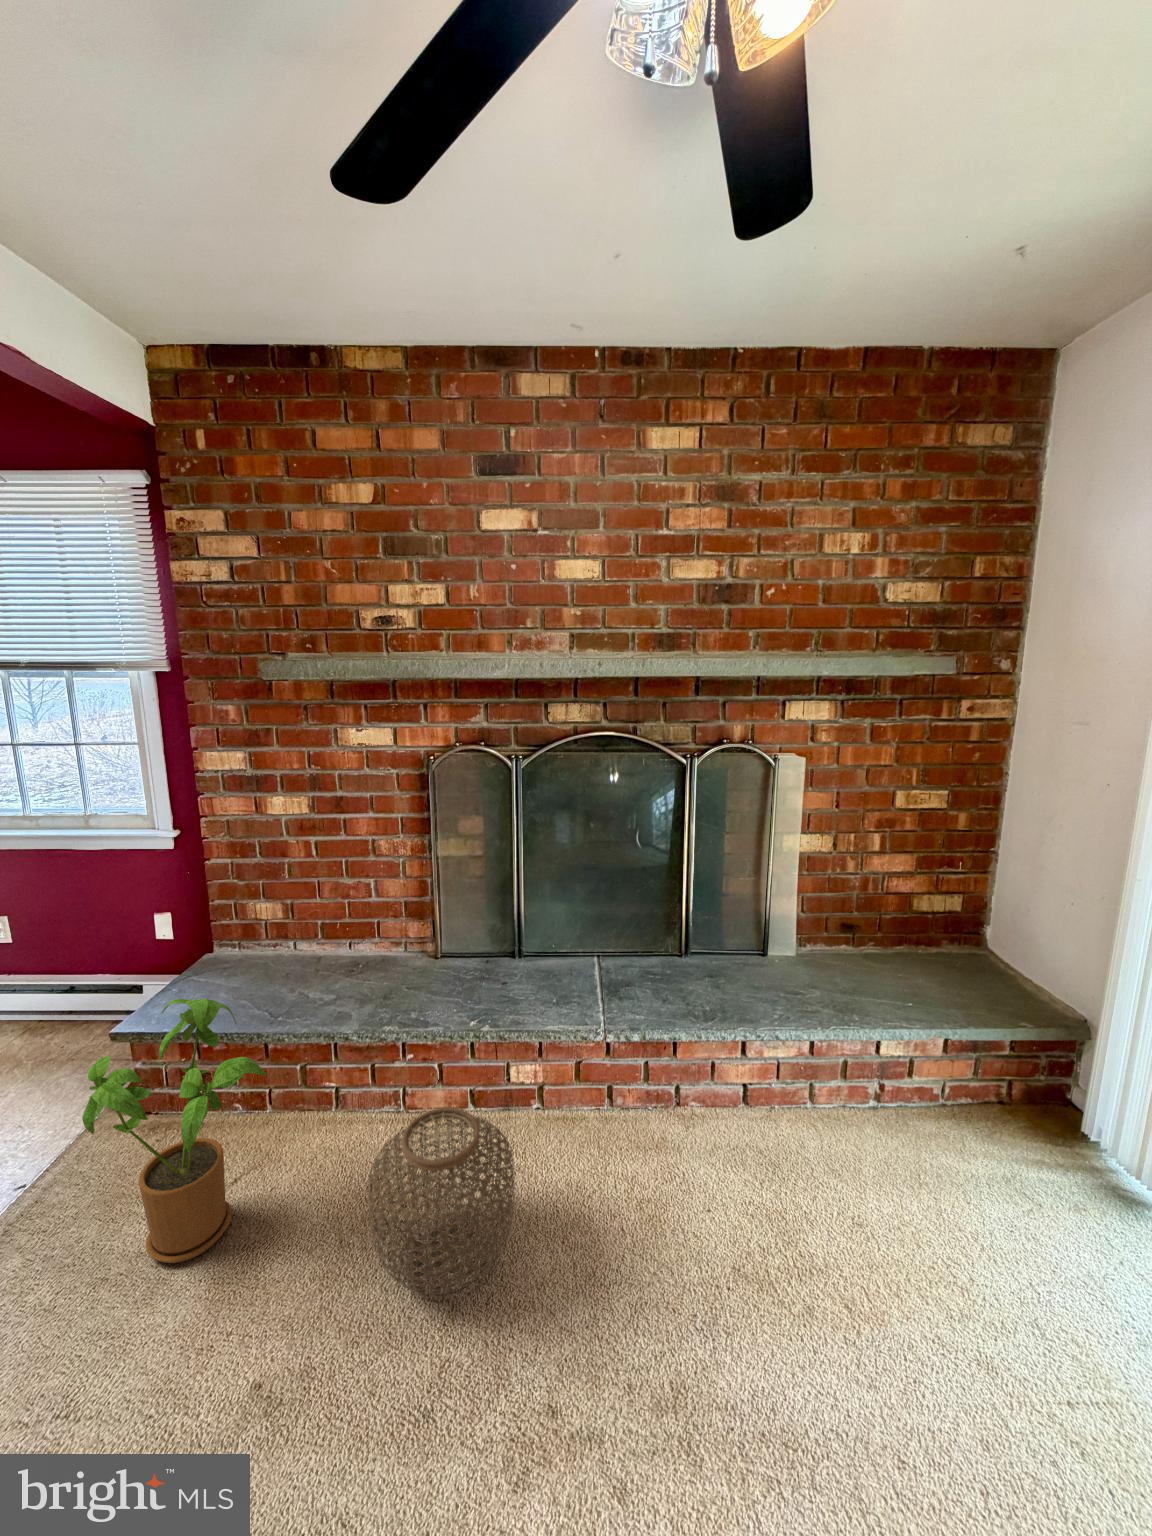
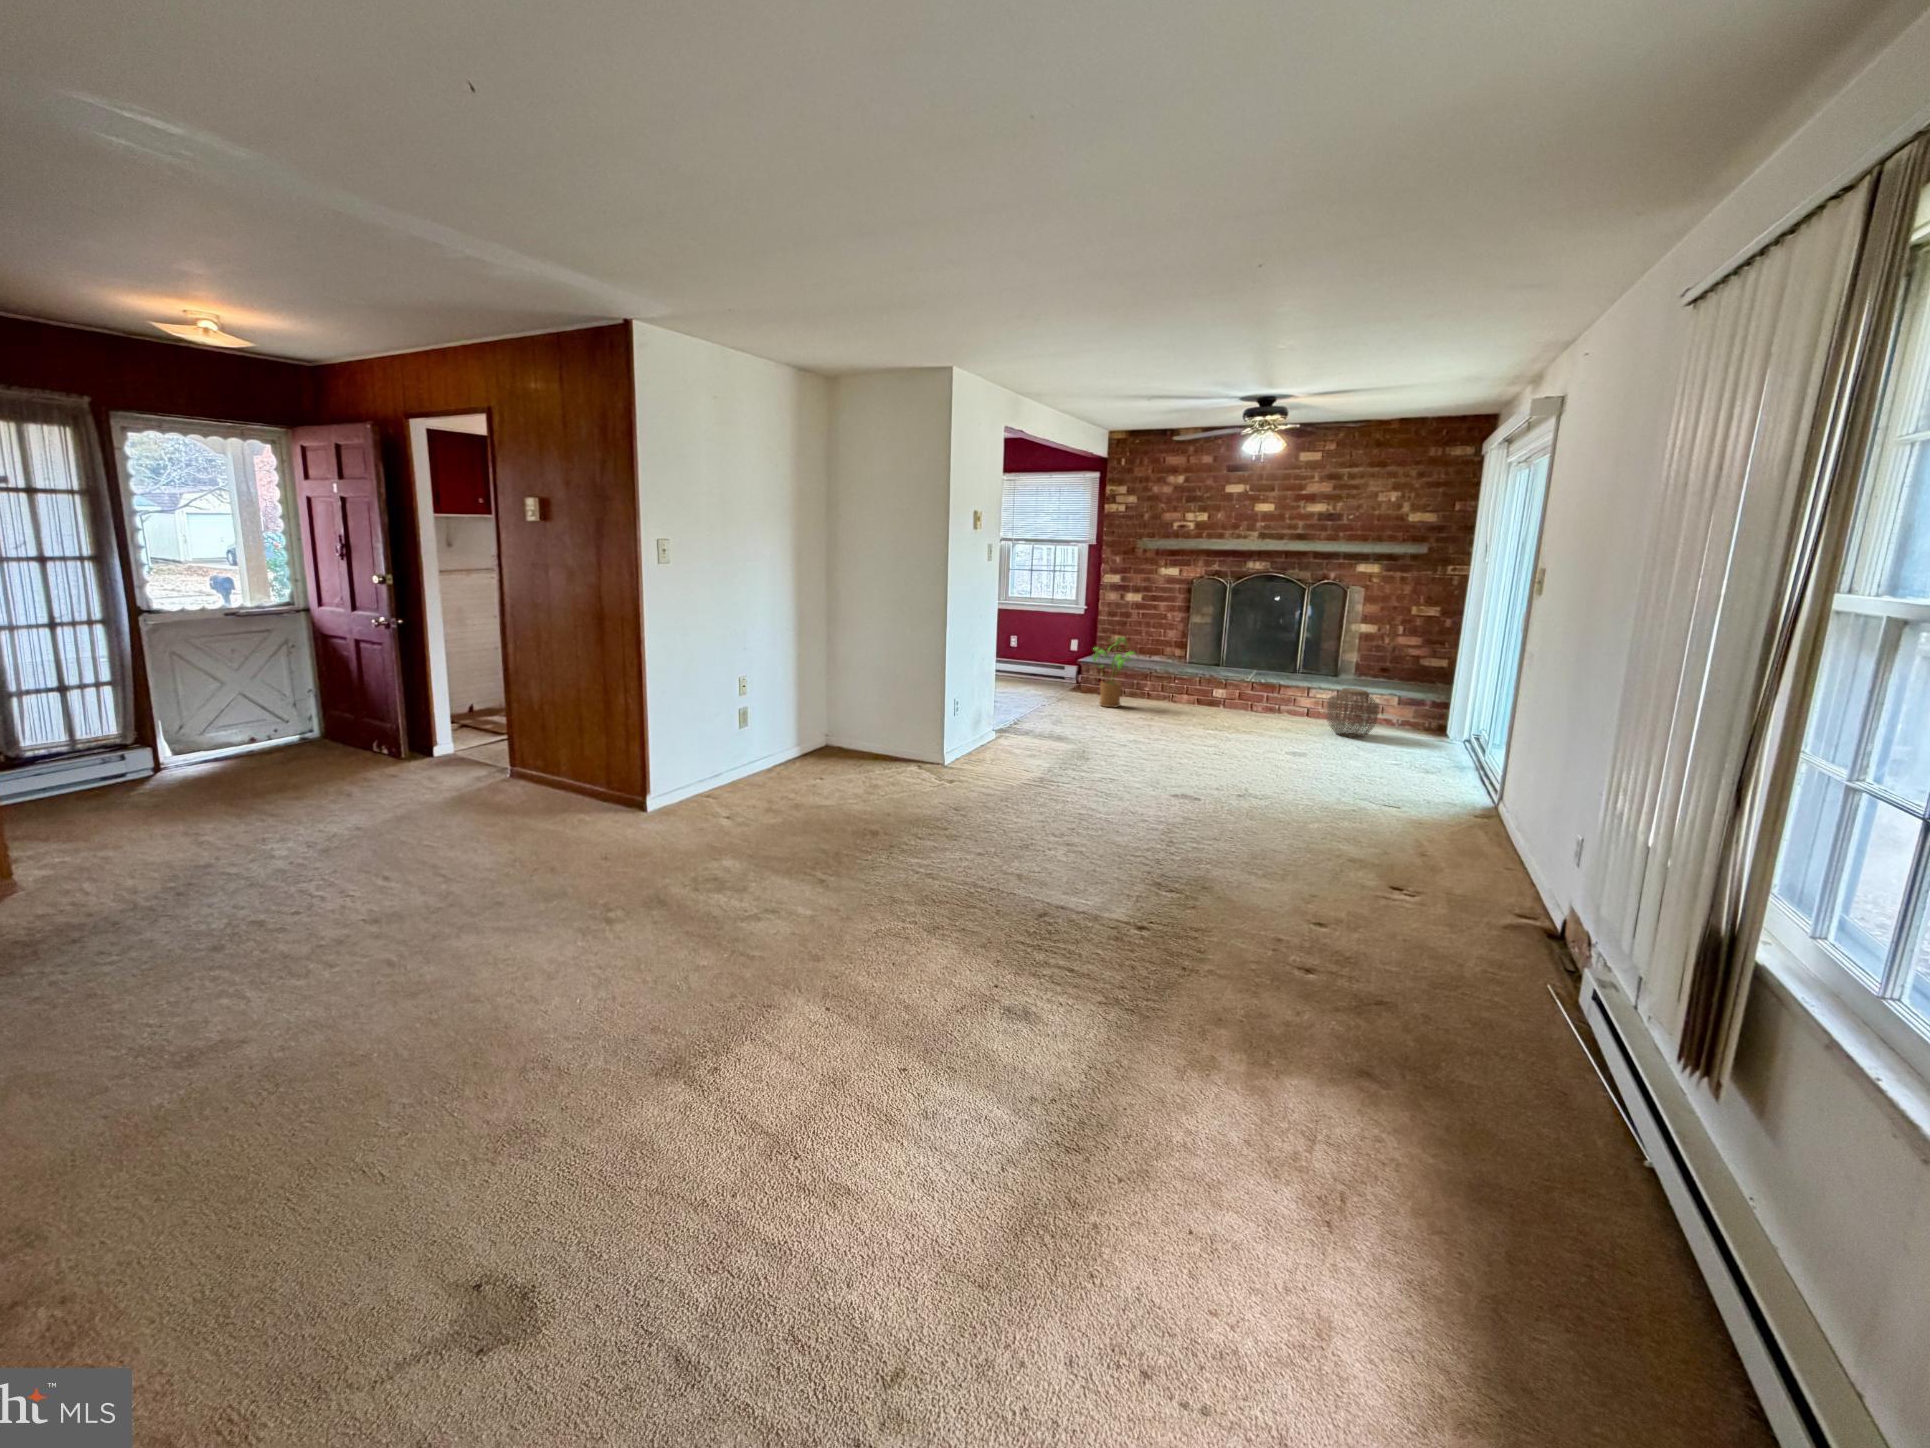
woven basket: present [368,1107,515,1295] -> present [1327,688,1379,738]

